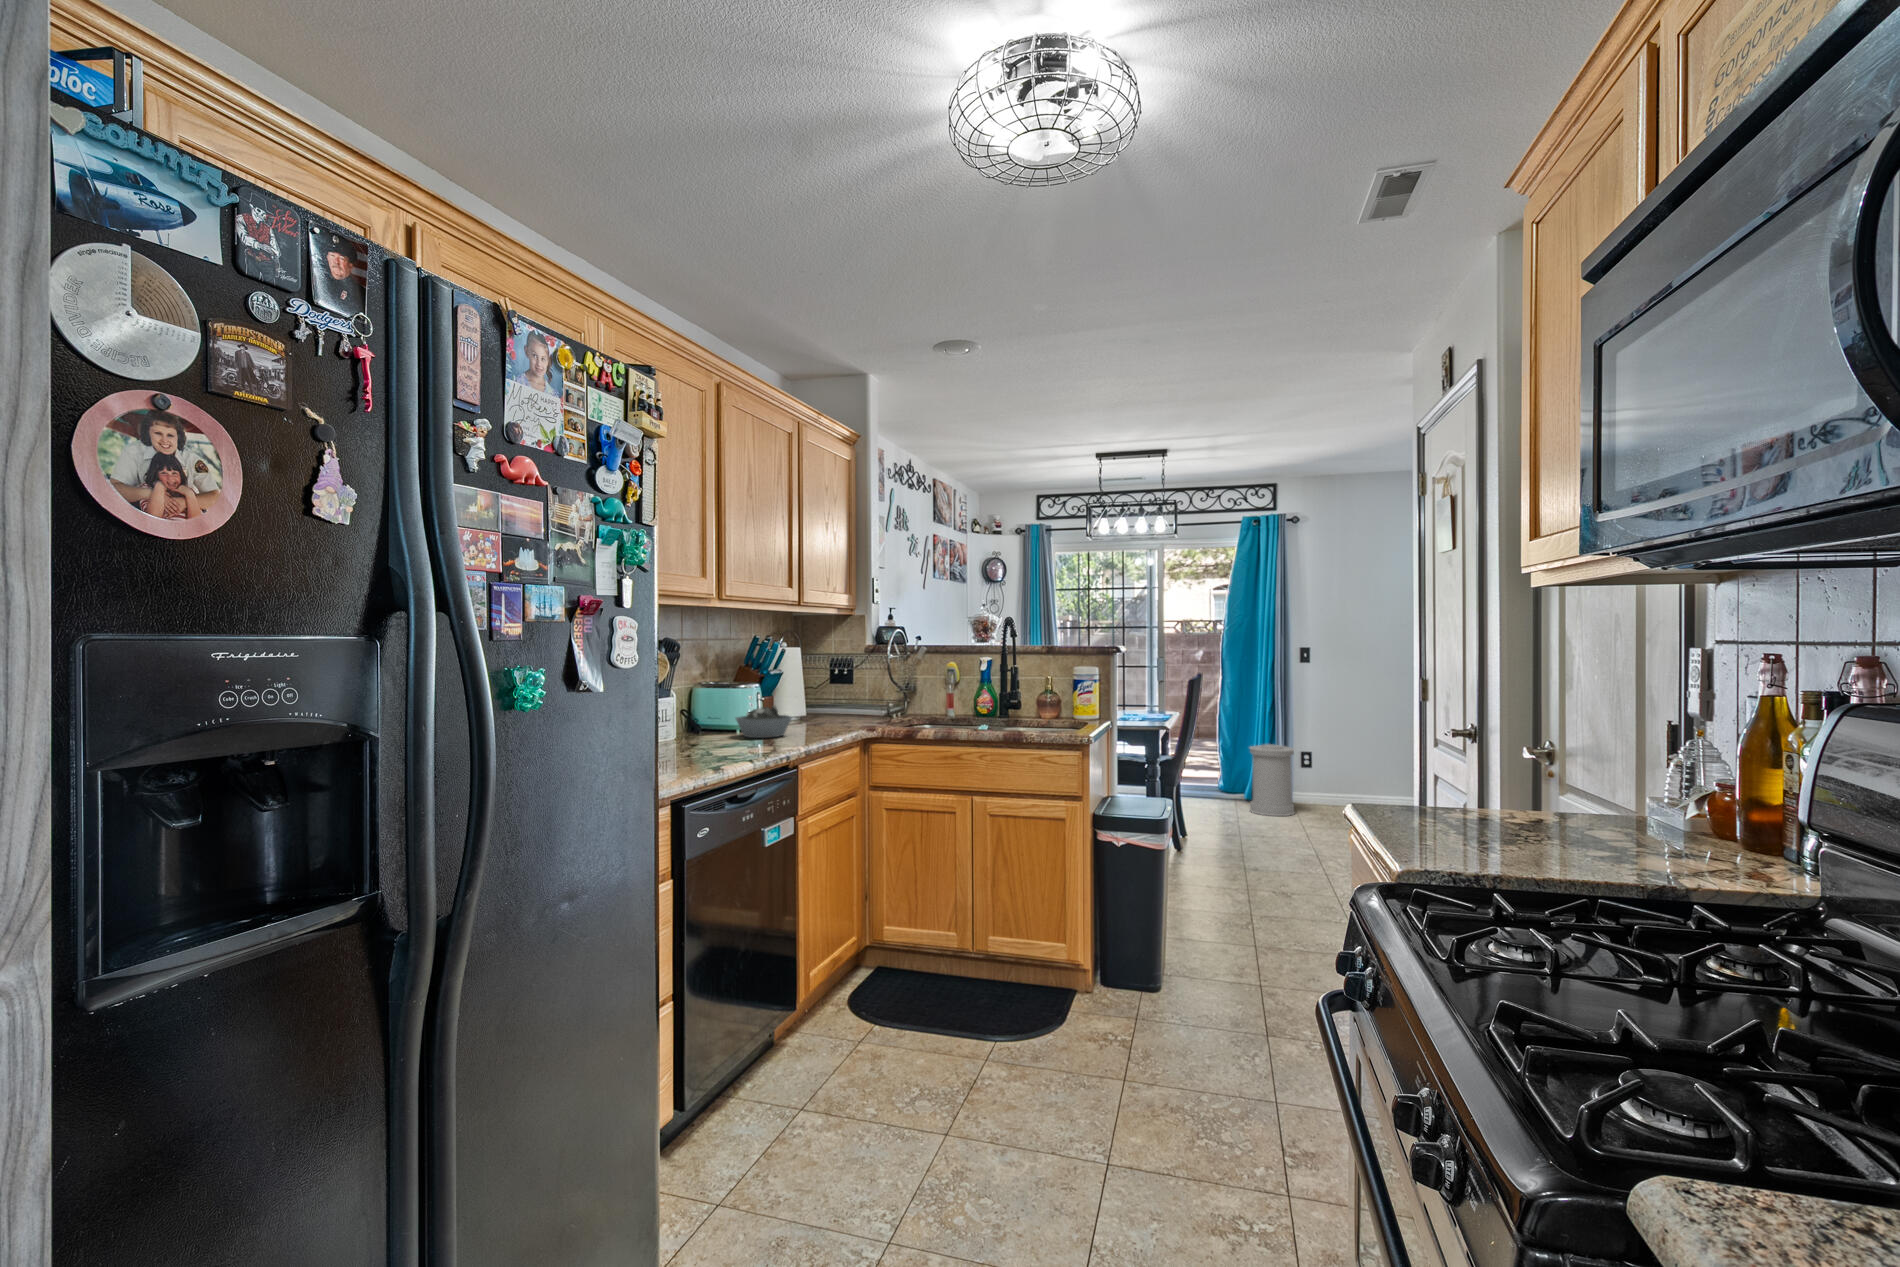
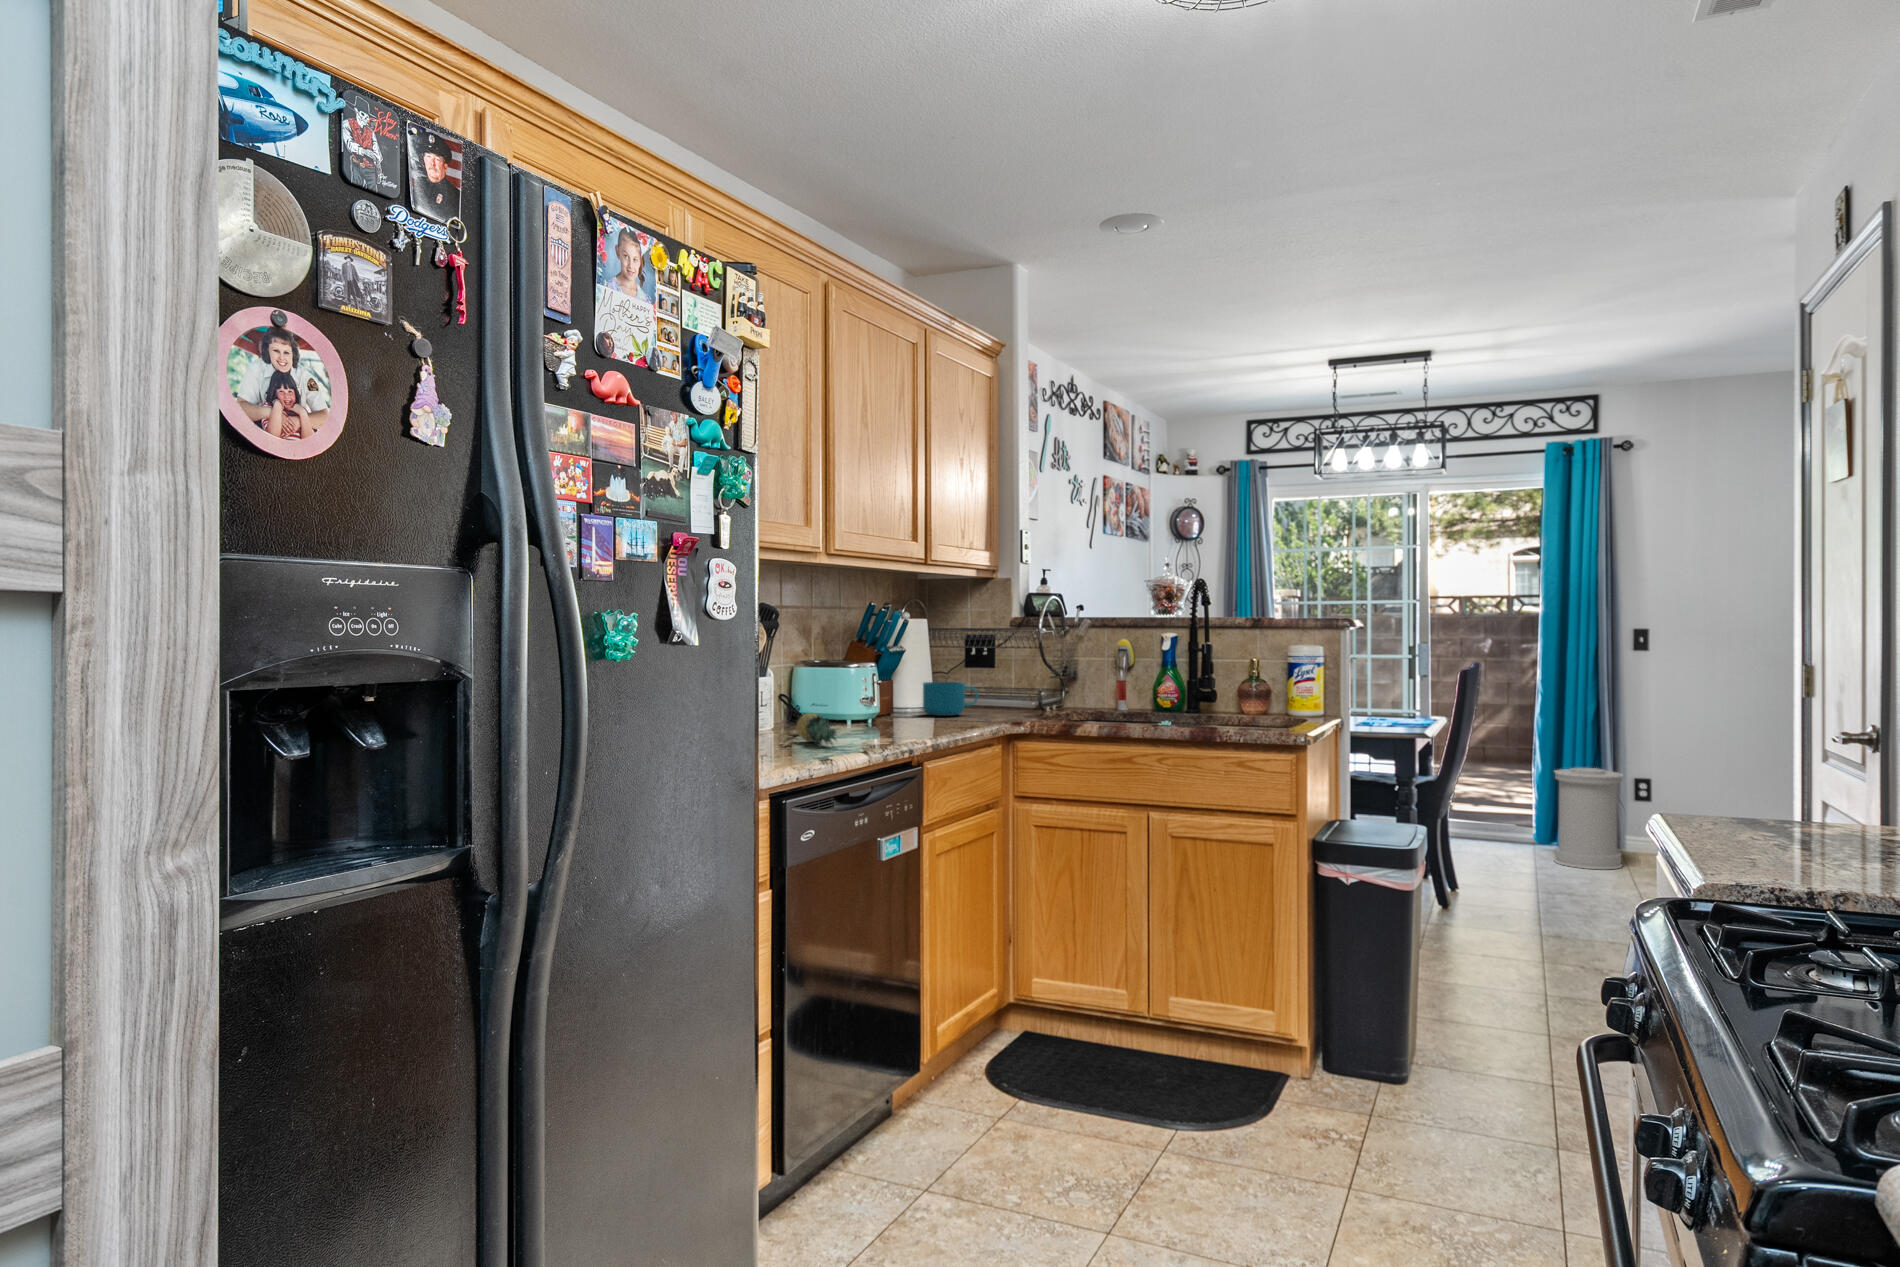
cup: none [798,695,840,722] -> present [923,682,978,716]
bowl: present [736,706,791,738] -> none [844,691,916,731]
fruit: none [695,727,732,756] -> present [797,713,838,745]

